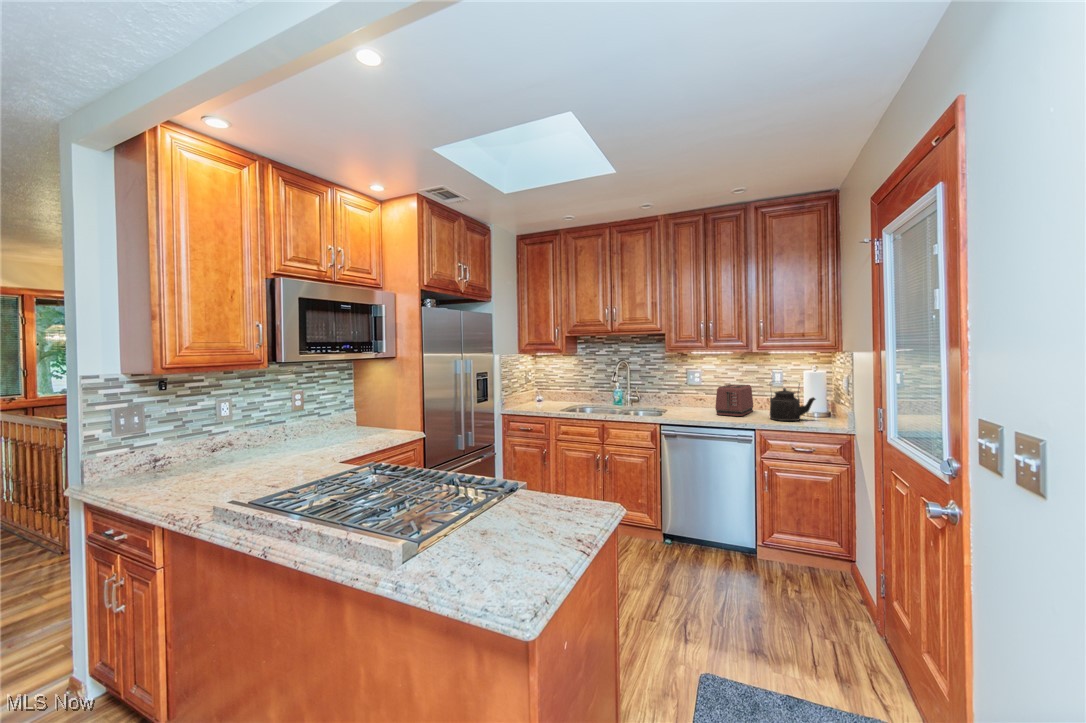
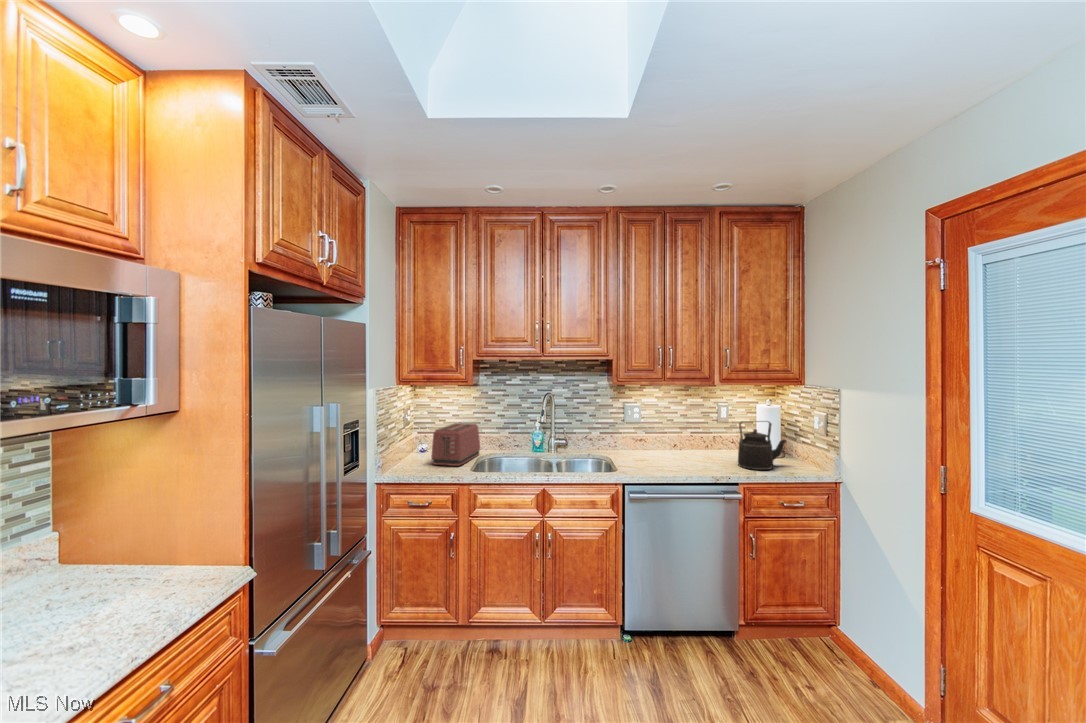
toaster: present [715,384,753,416] -> present [431,423,480,466]

